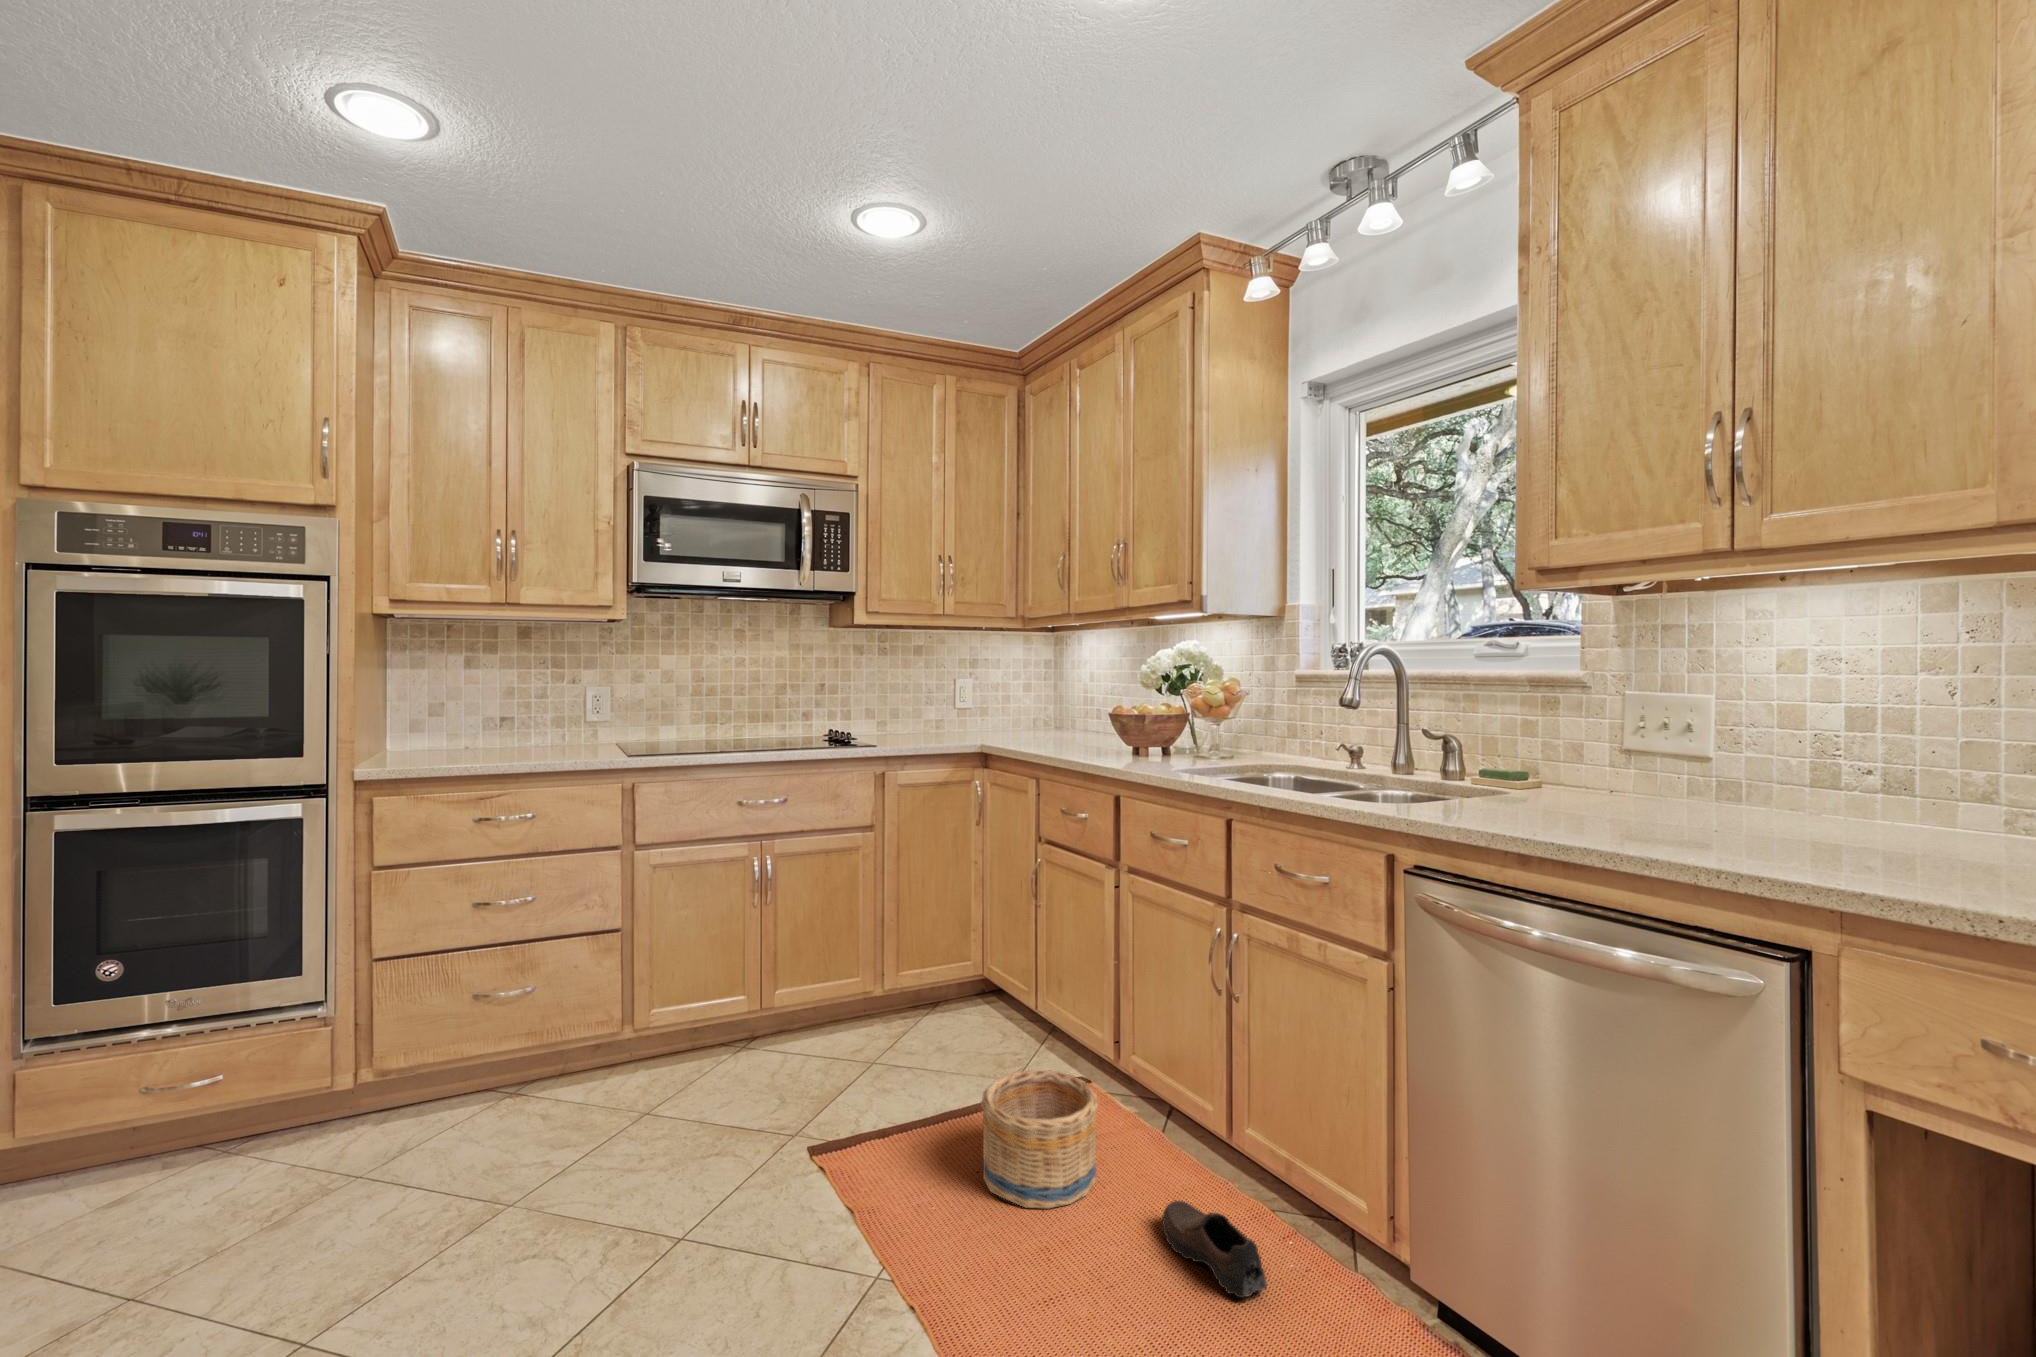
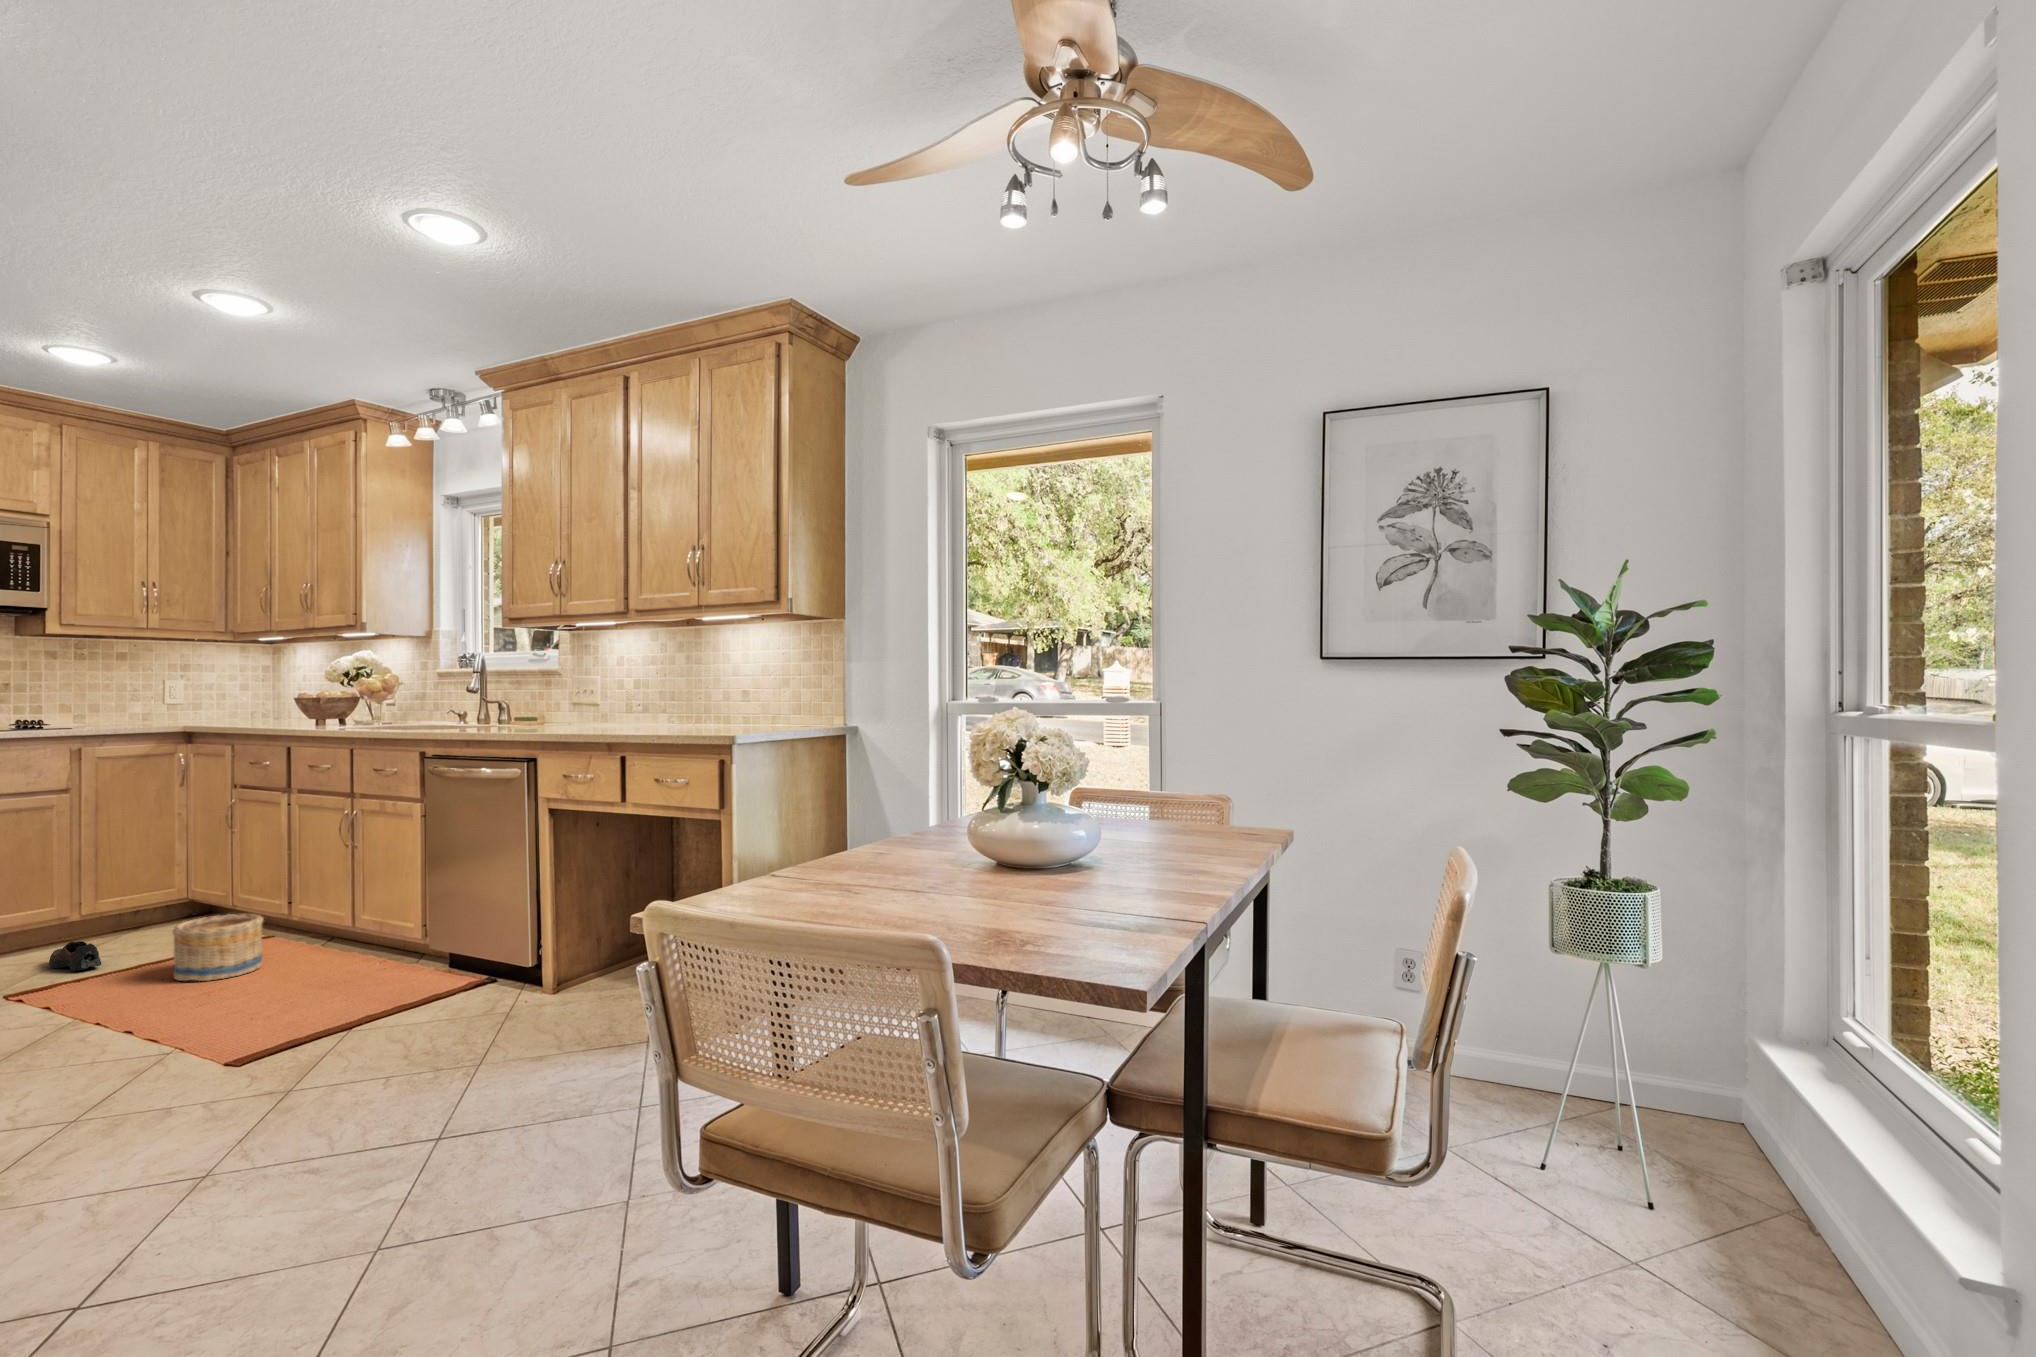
shoe: present [1163,1201,1267,1298] -> present [49,941,101,971]

